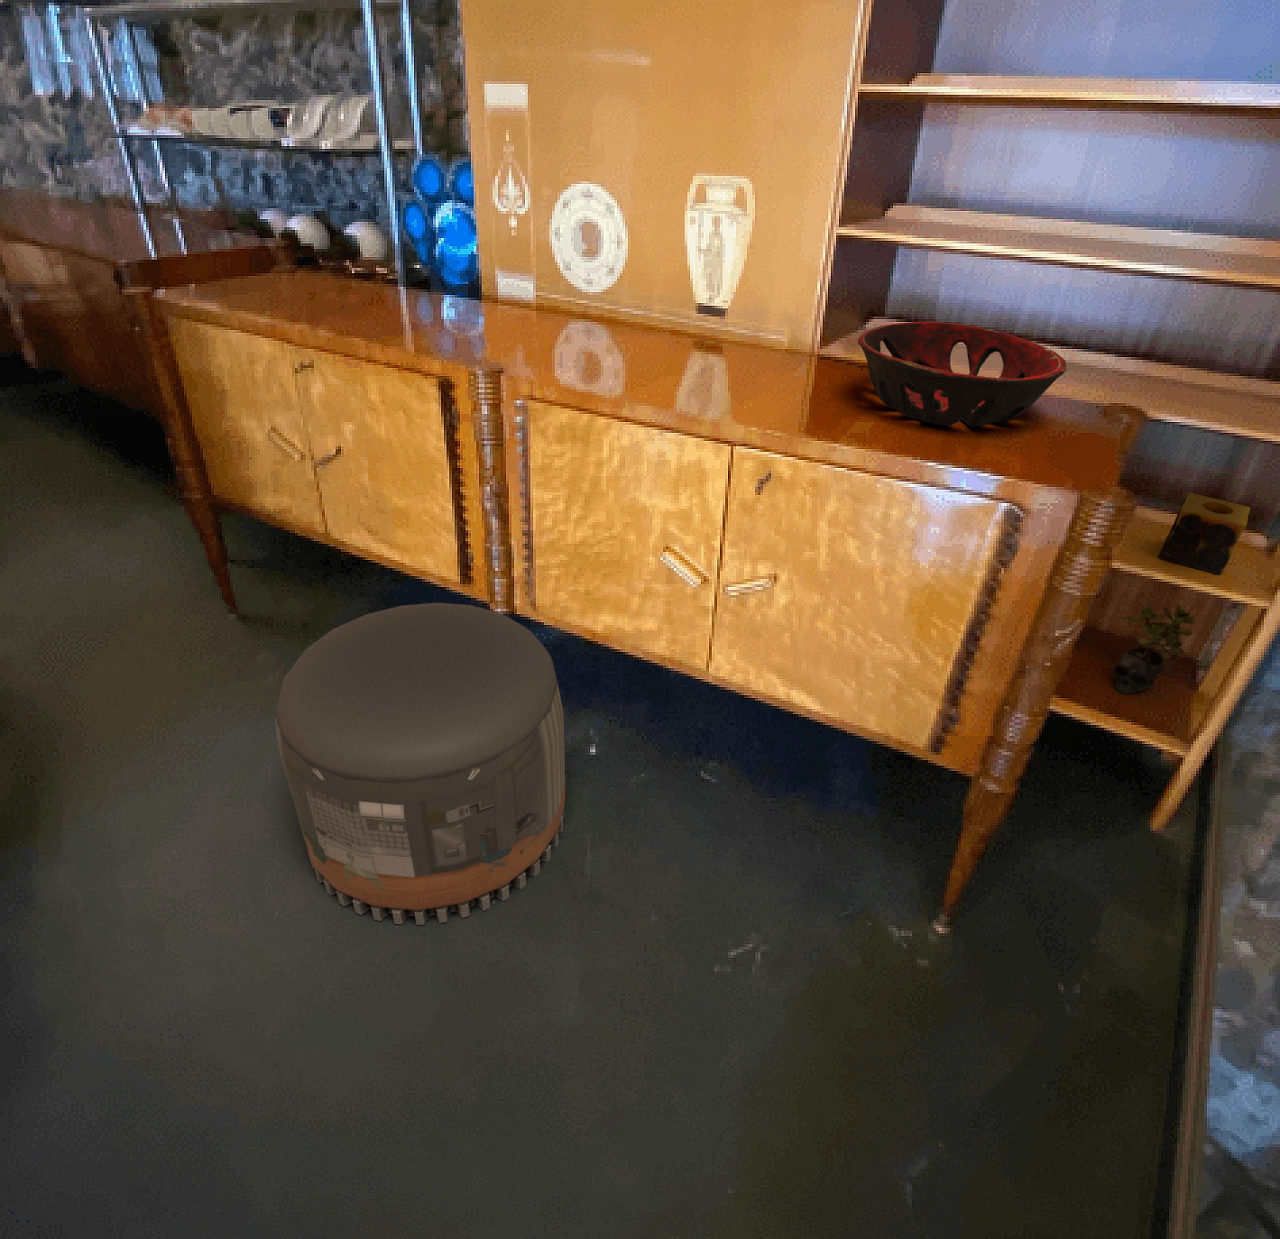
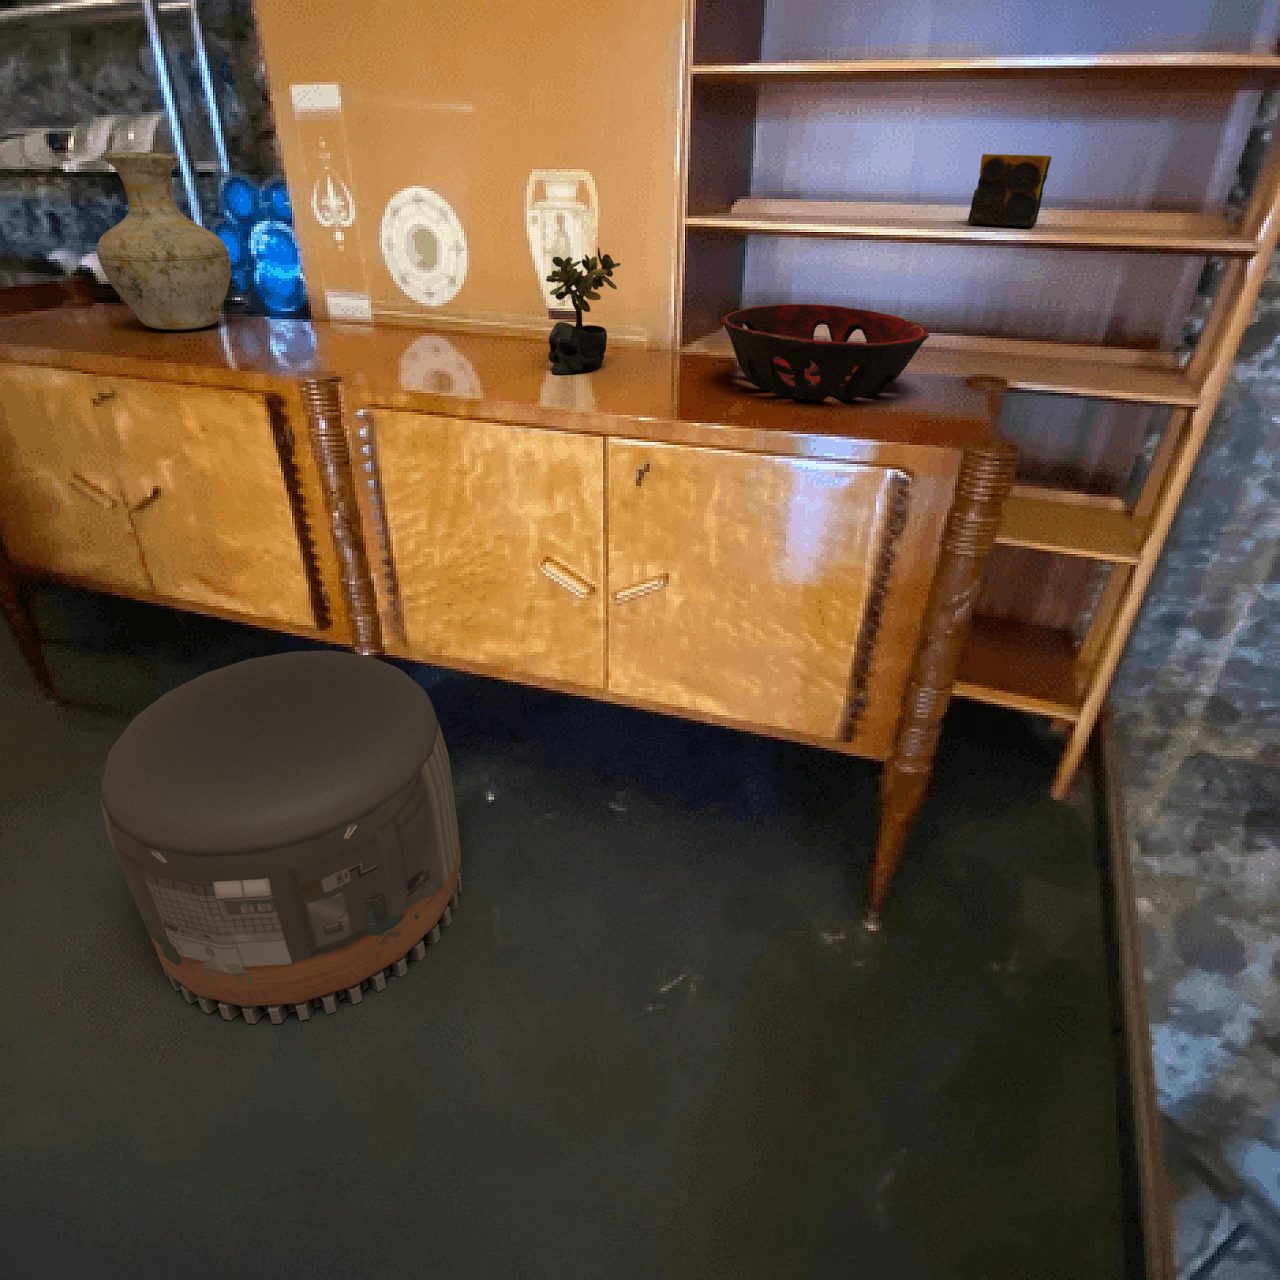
vase: none [306,144,416,304] -> present [97,152,231,330]
candle: present [1159,492,1250,574] -> present [968,154,1052,226]
succulent plant: present [1112,605,1195,694] -> present [546,248,621,374]

